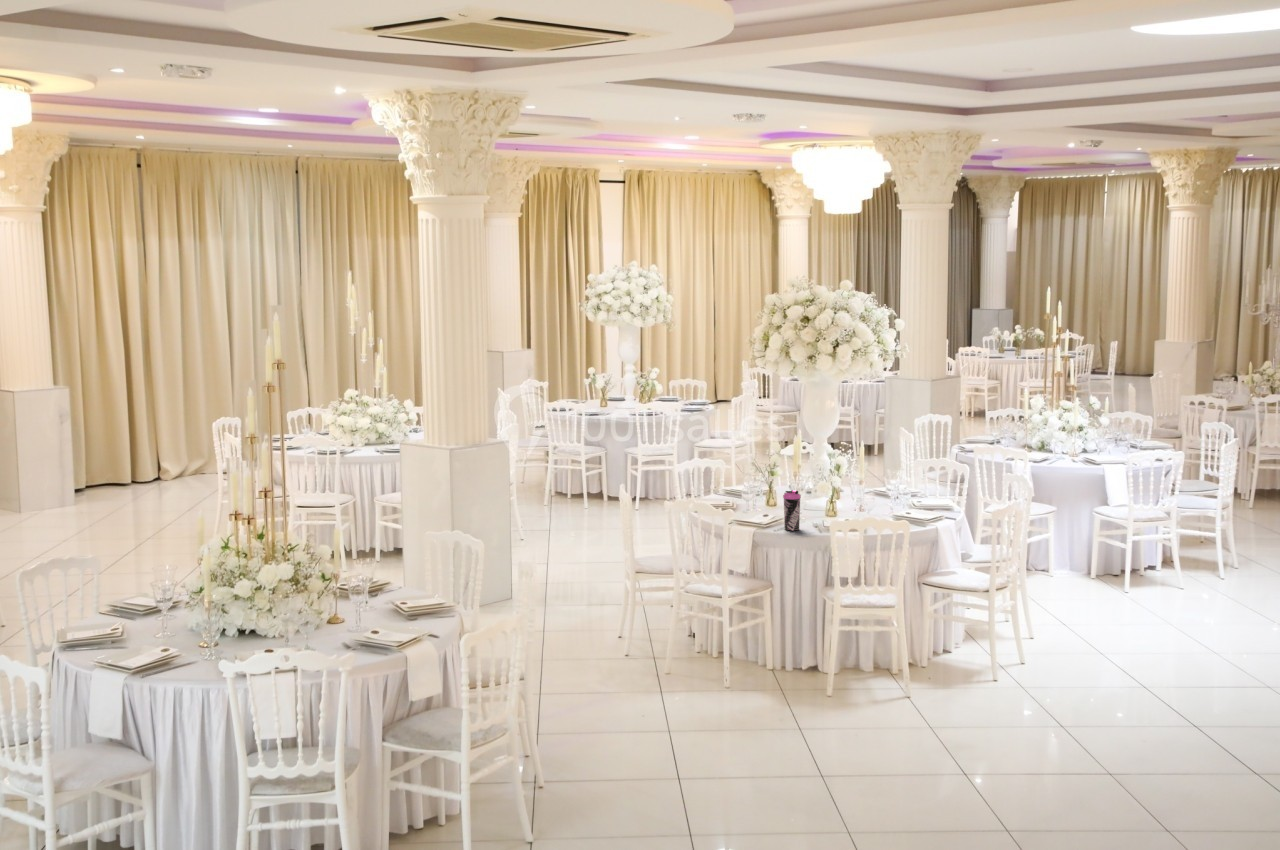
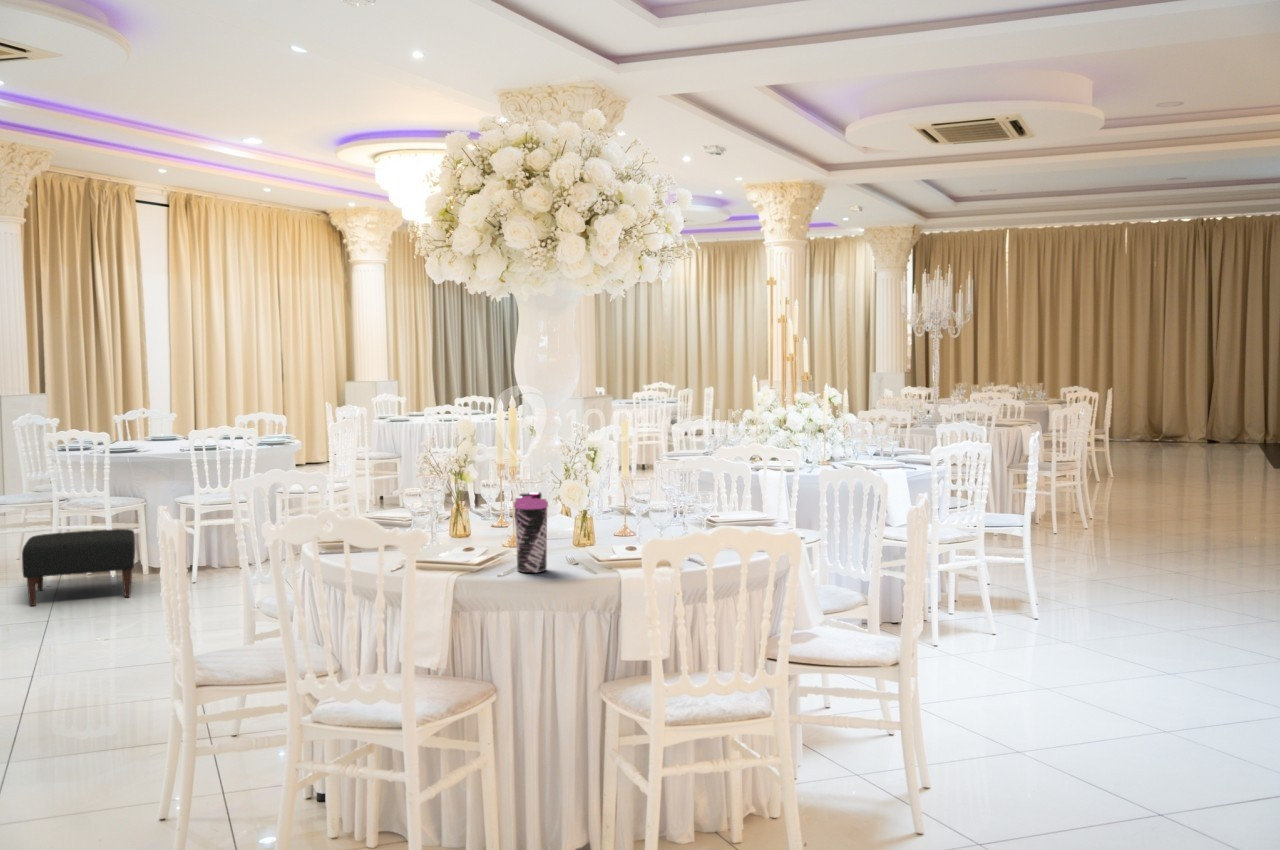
ottoman: none [533,471,600,520] -> present [22,529,135,606]

